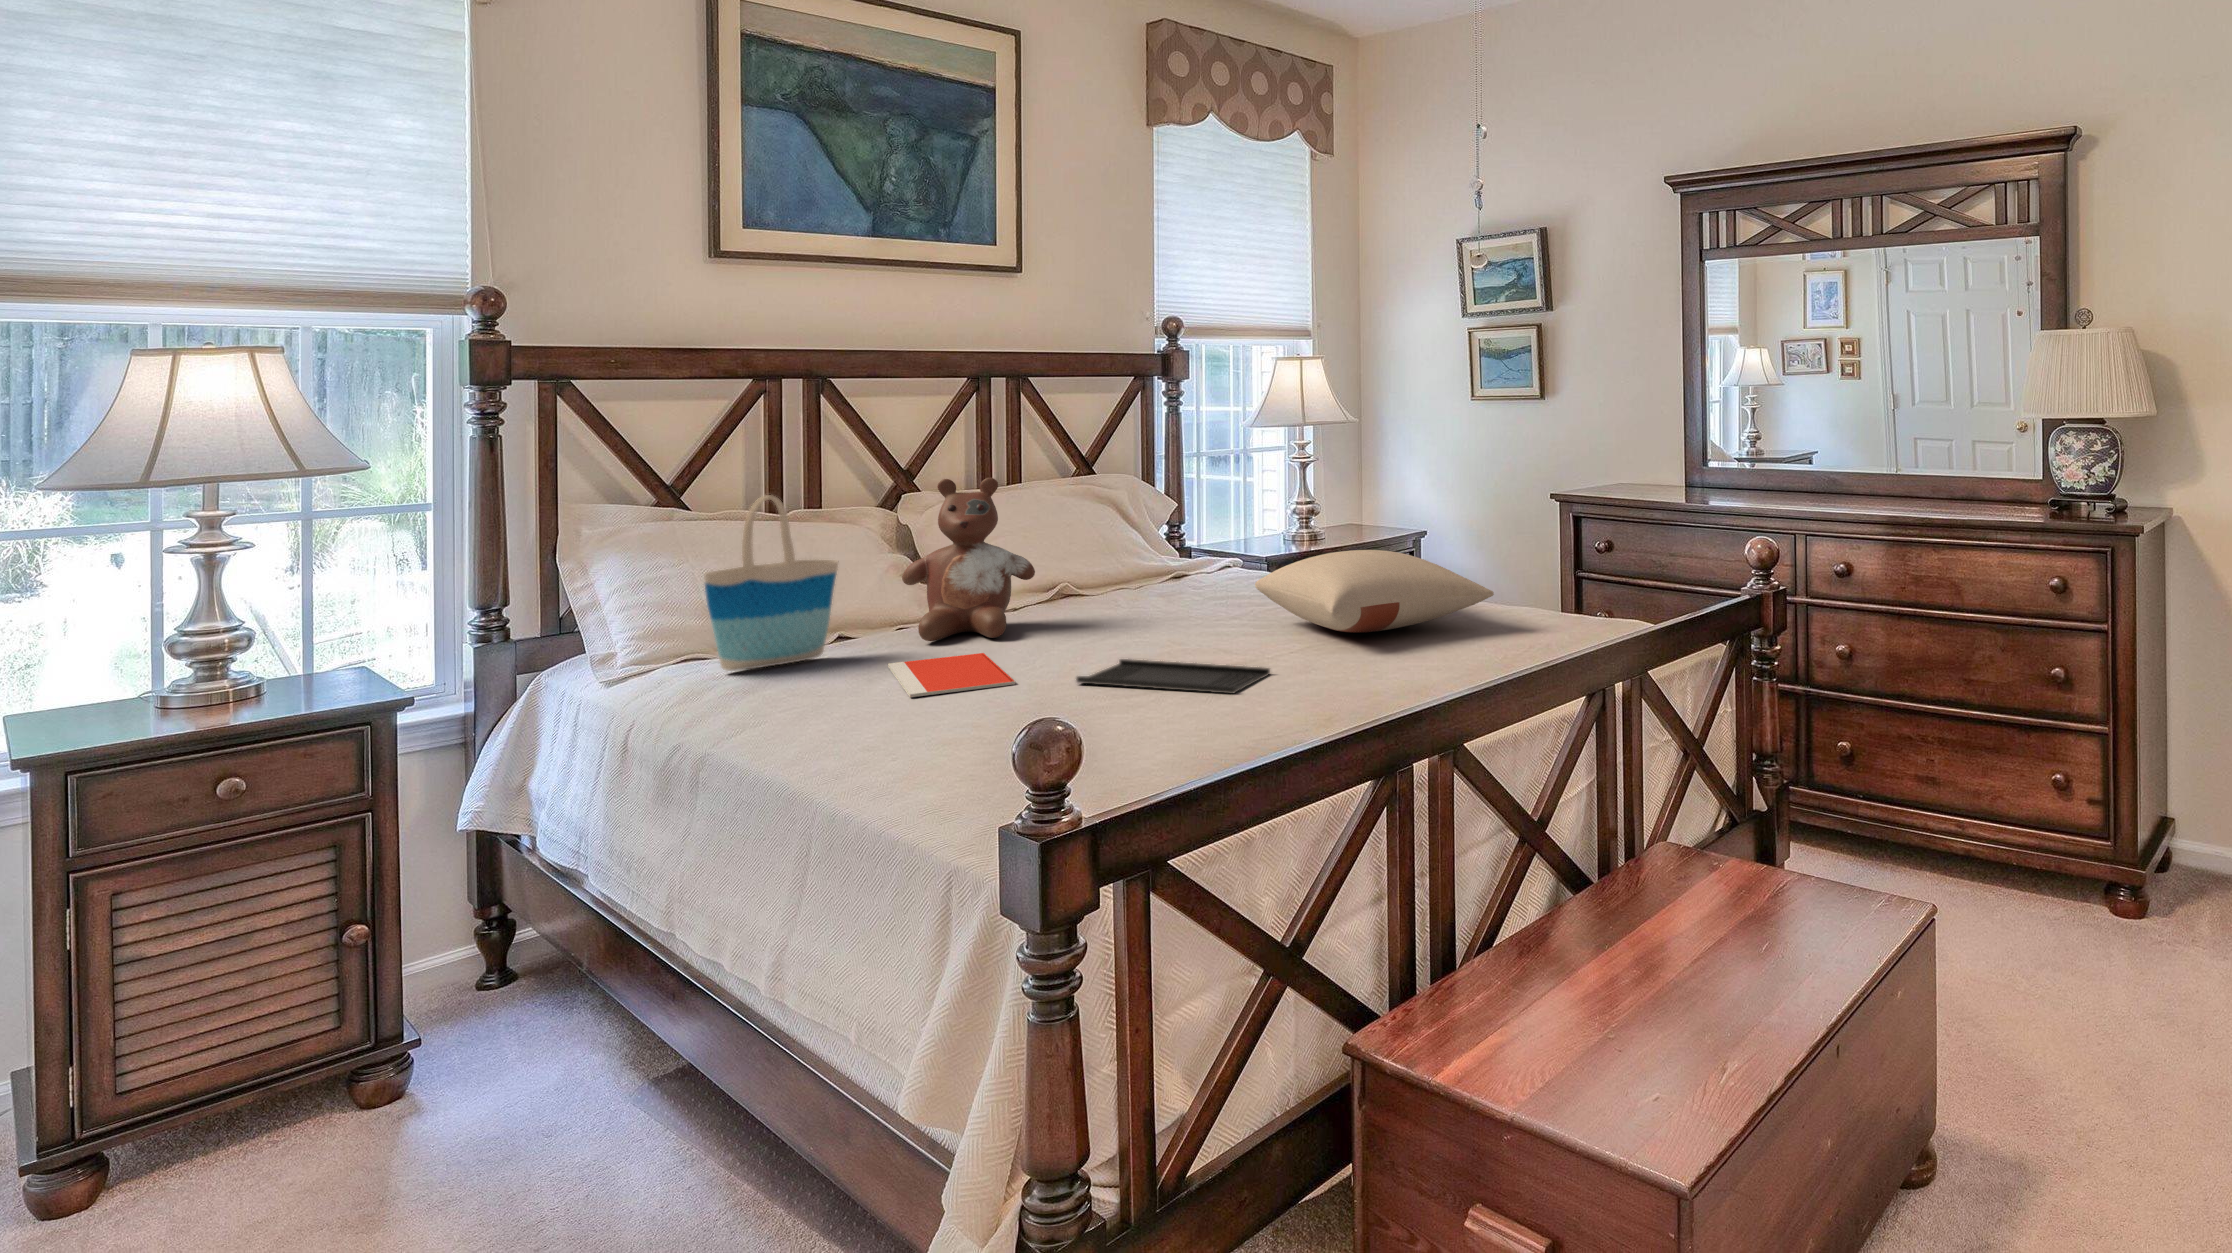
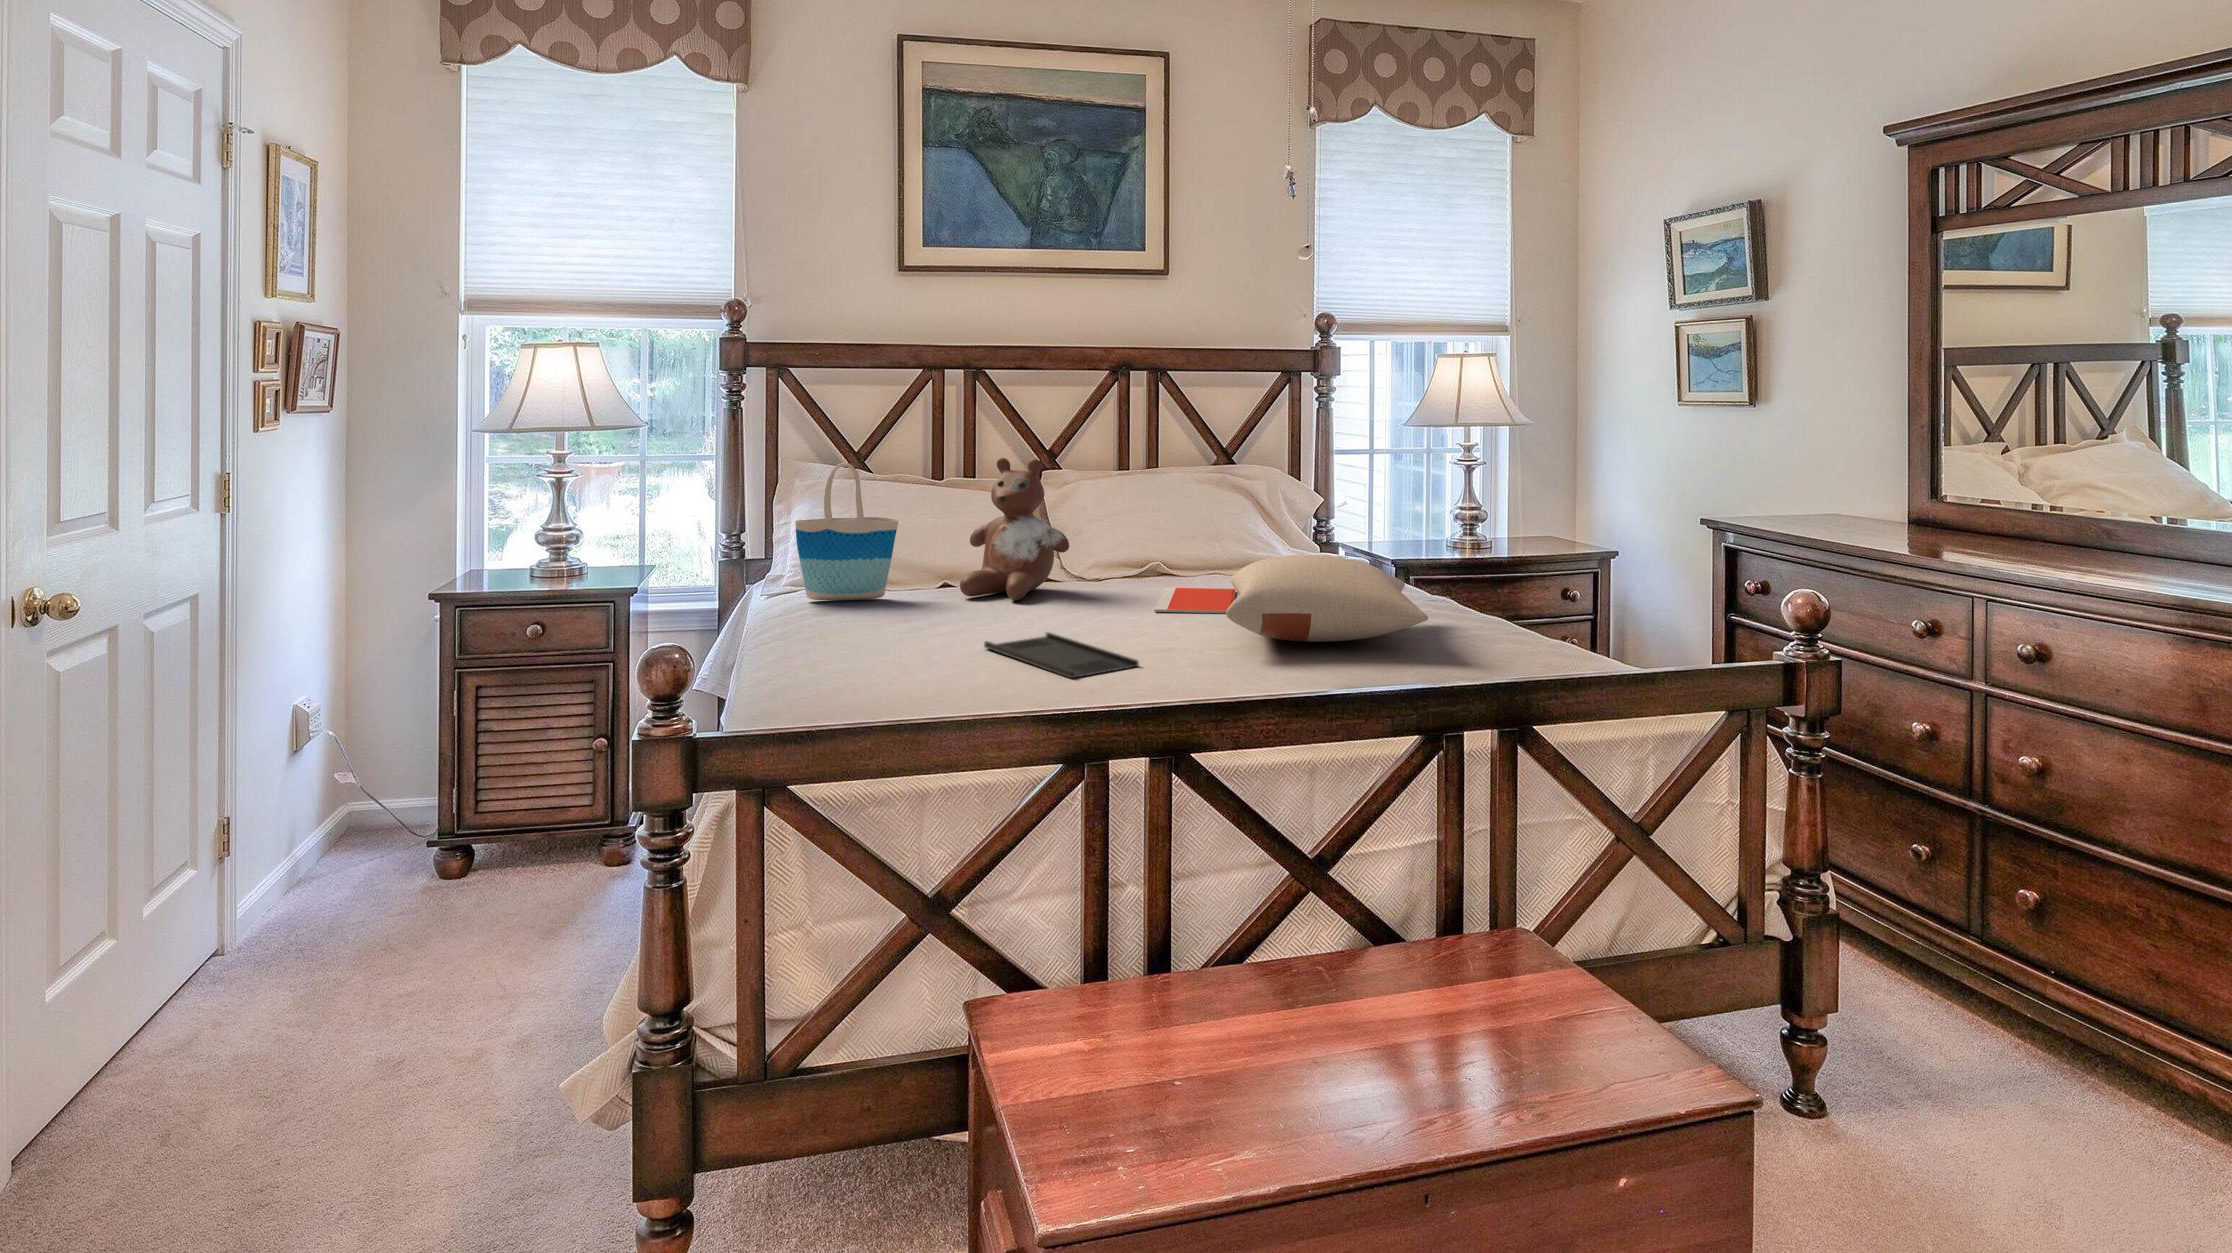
notebook: present [888,653,1015,697] -> present [1154,588,1235,613]

